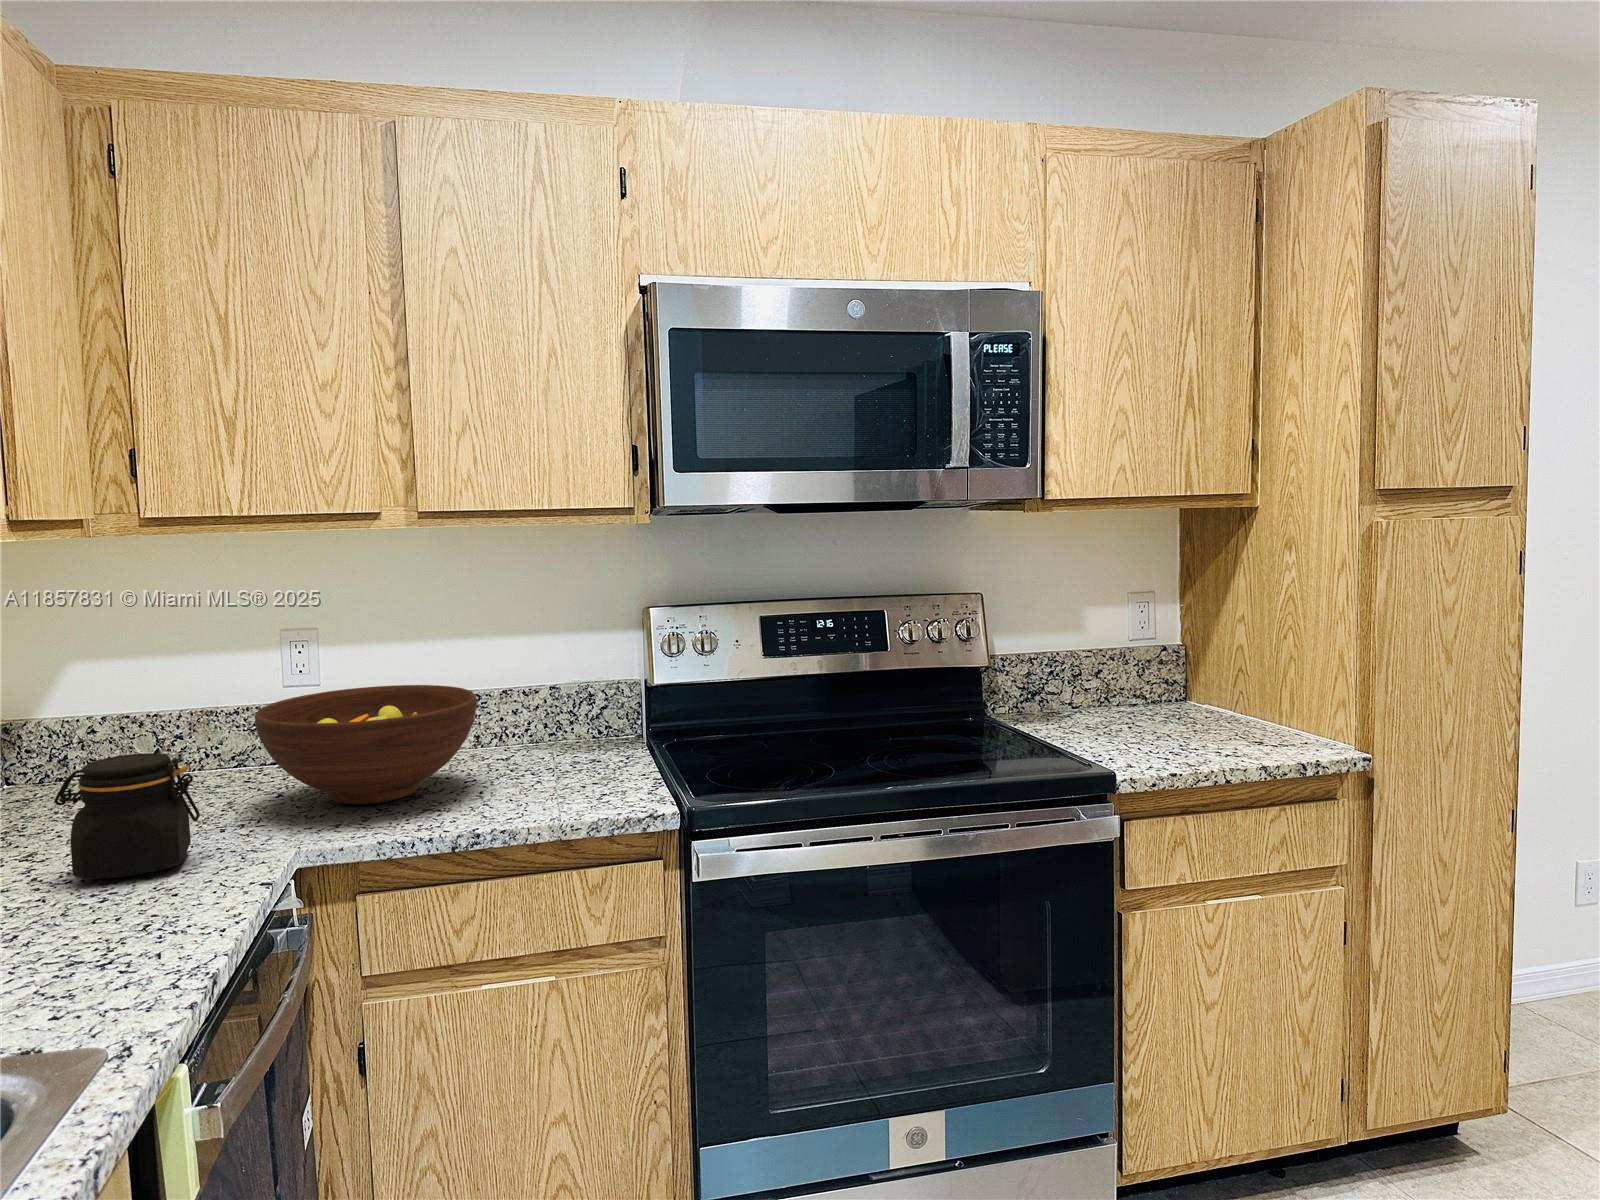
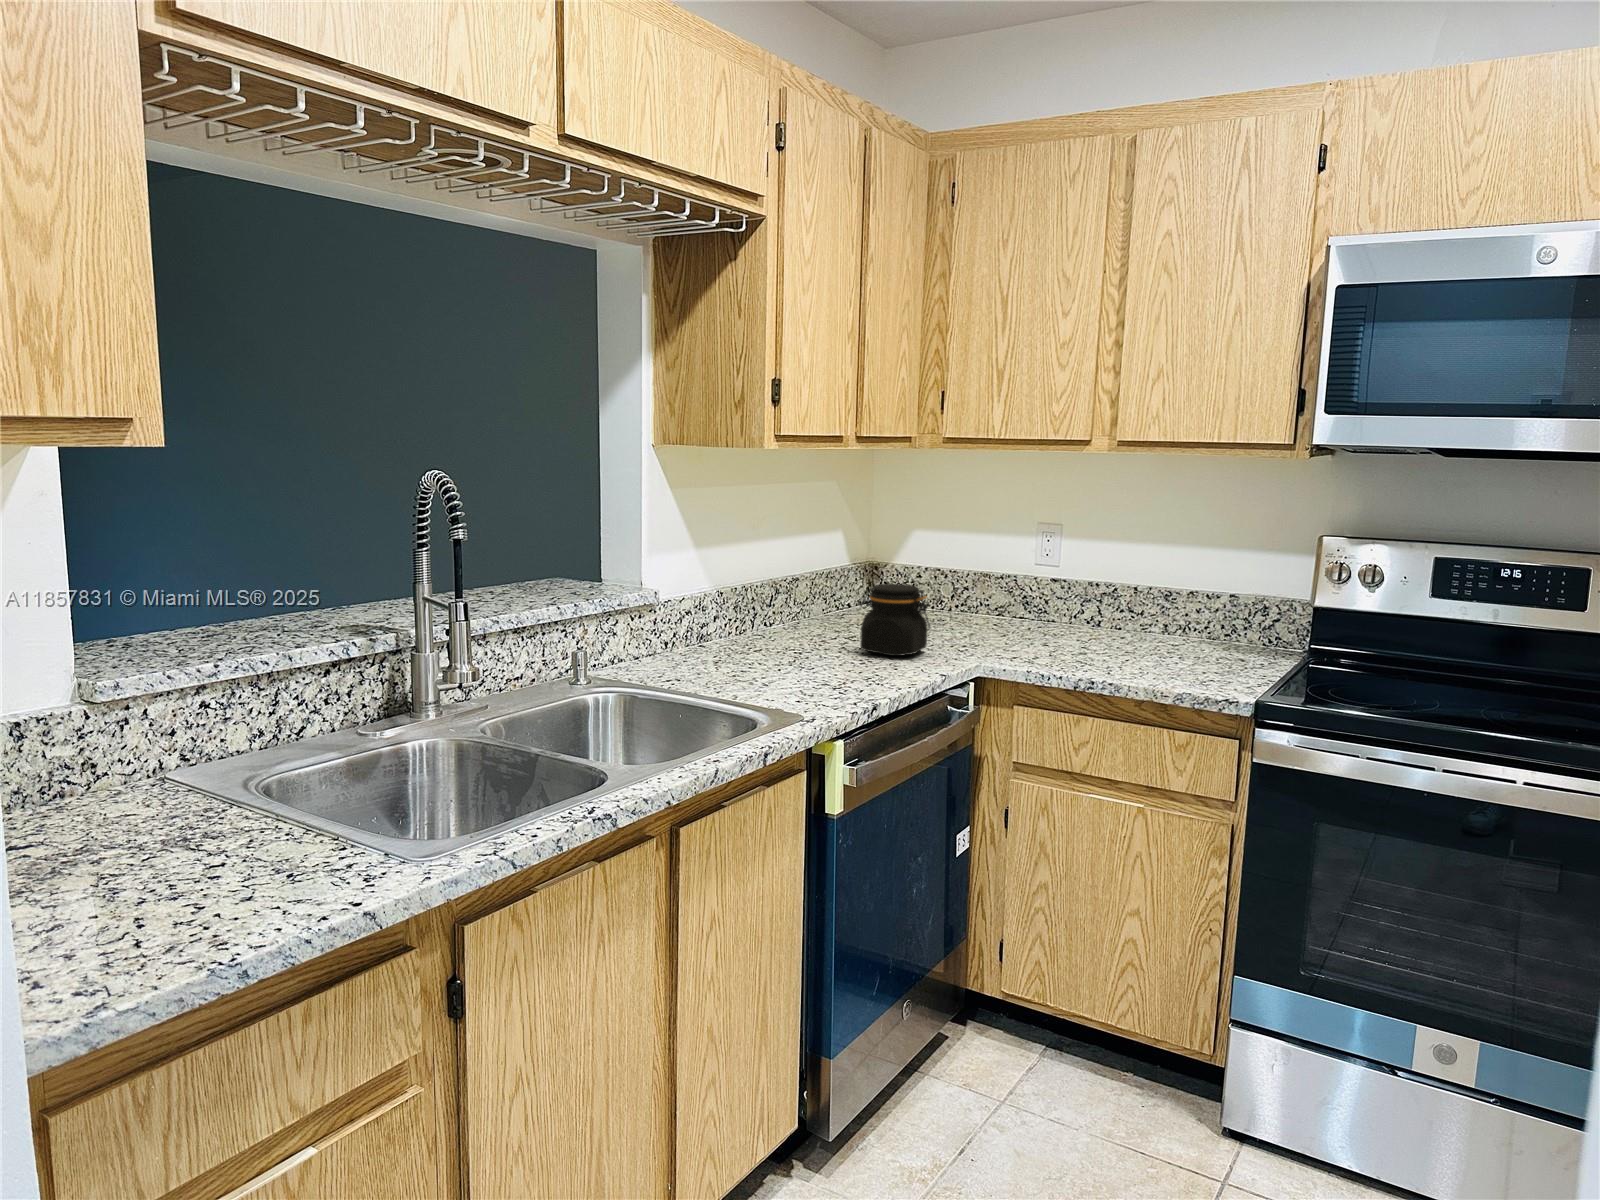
fruit bowl: present [255,685,477,804] -> none [985,569,1139,652]

